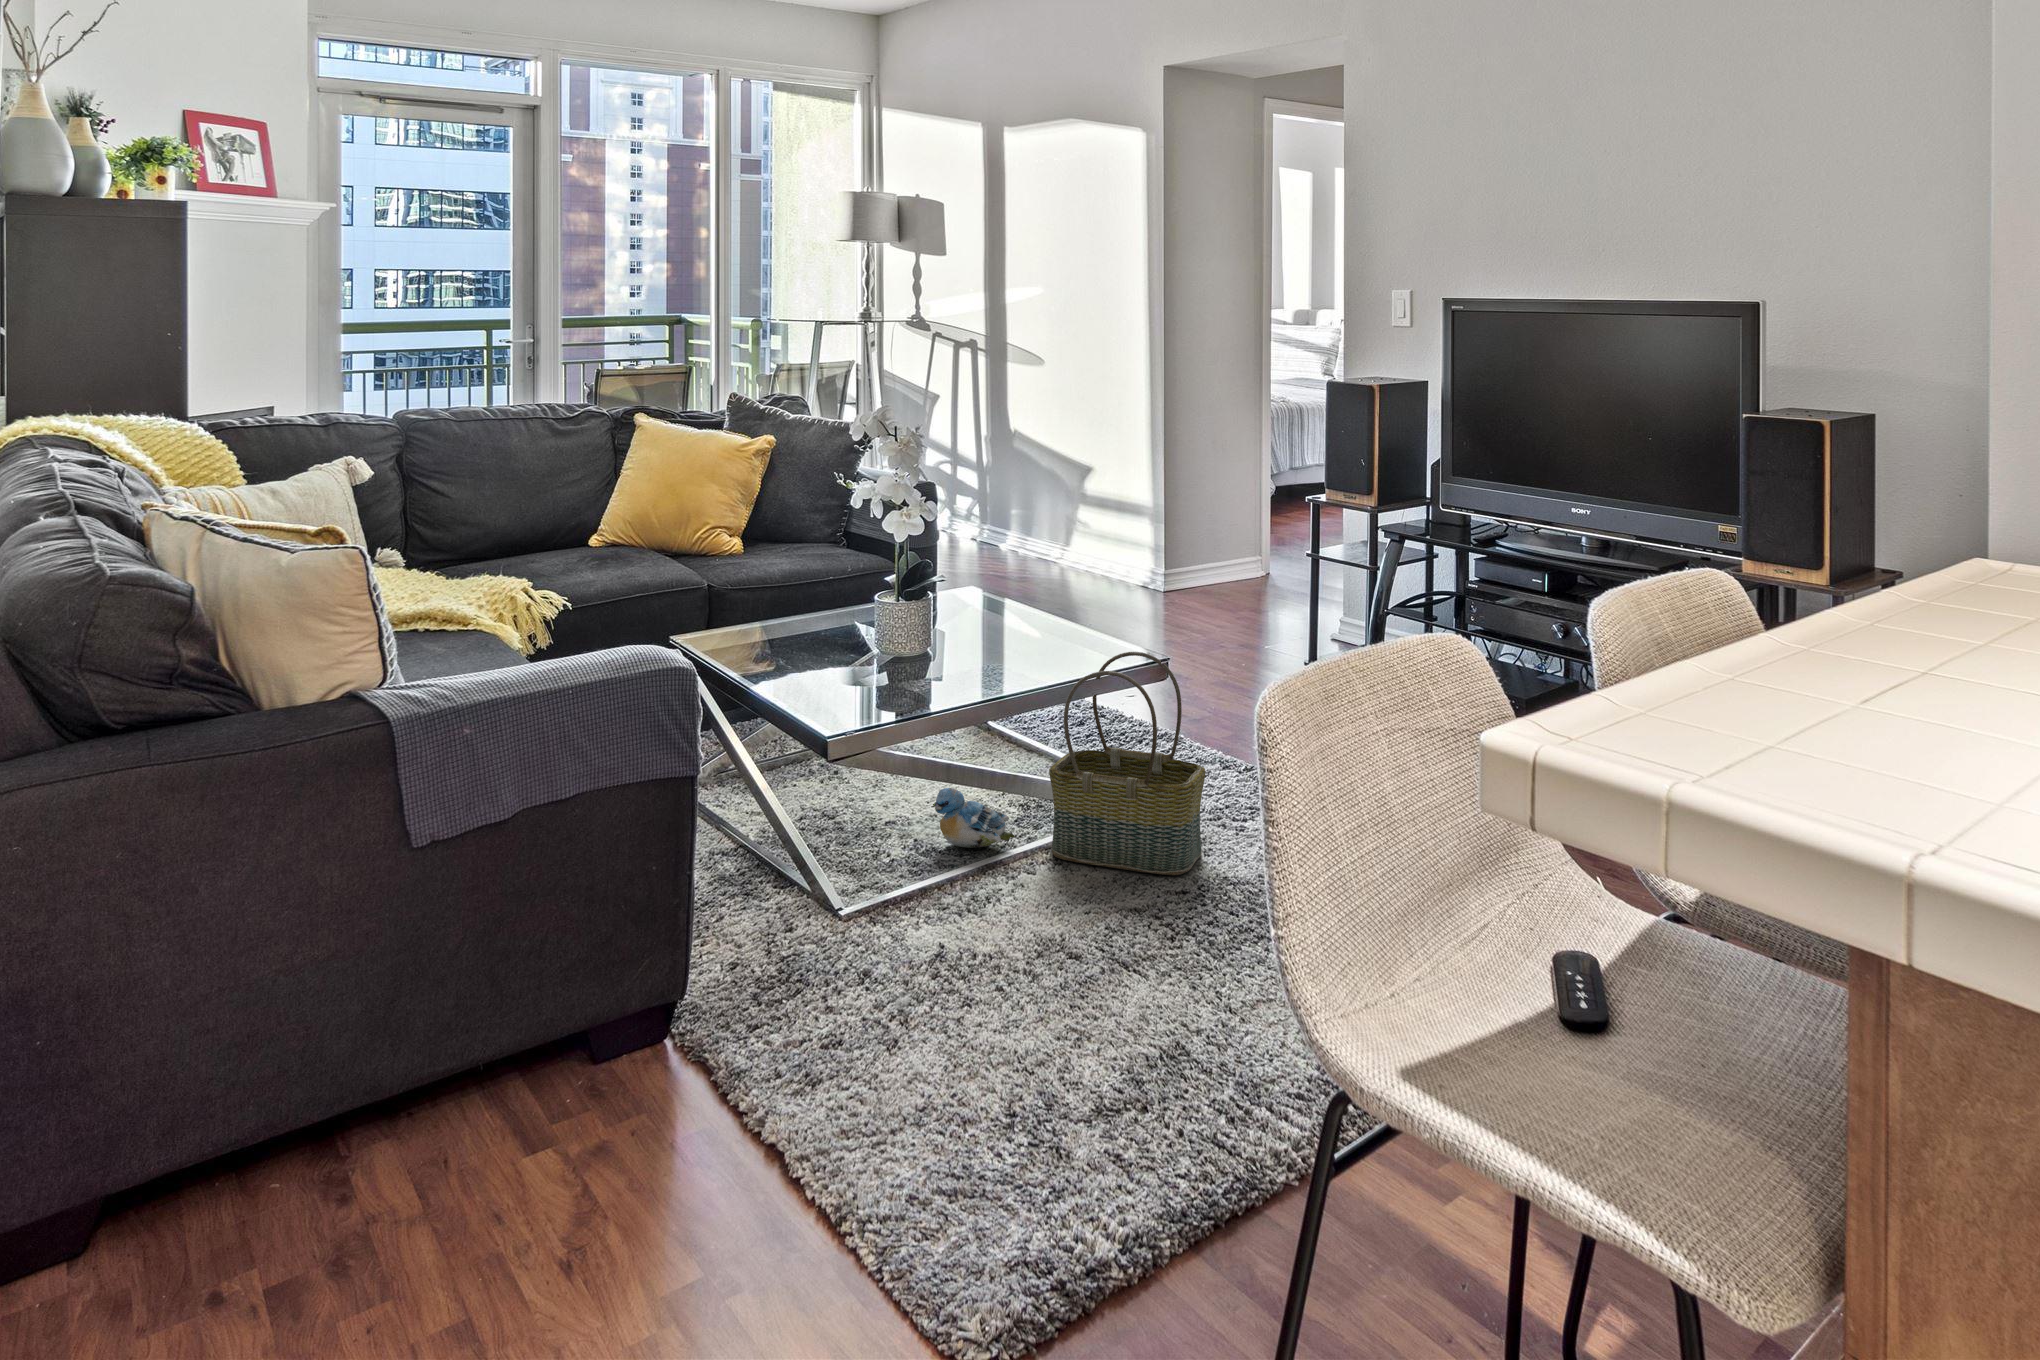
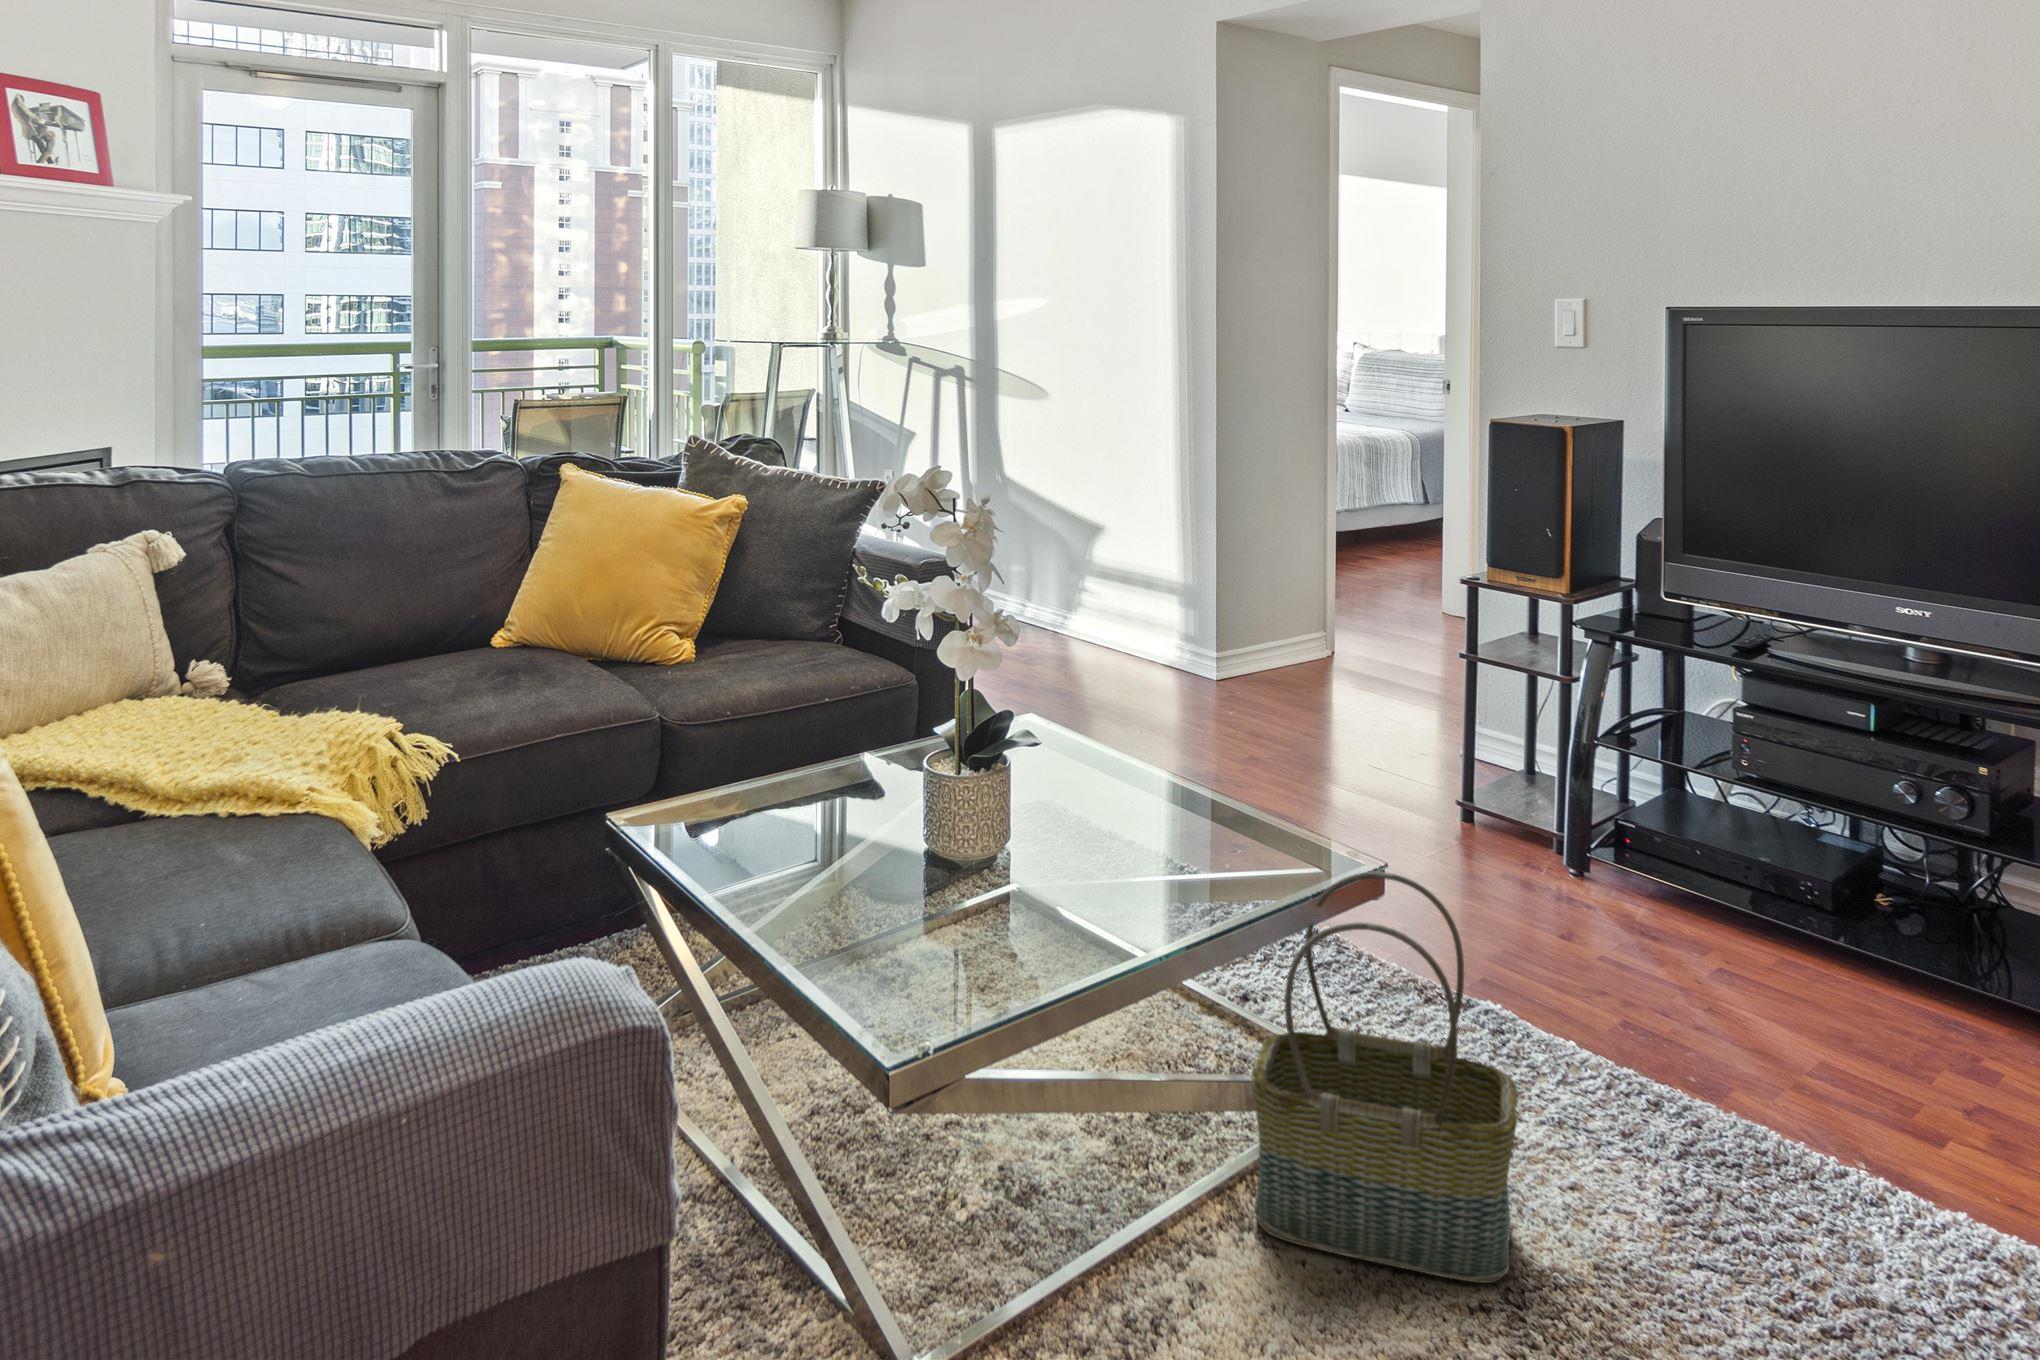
plush toy: present [933,788,1015,848] -> none [1050,1103,1189,1209]

